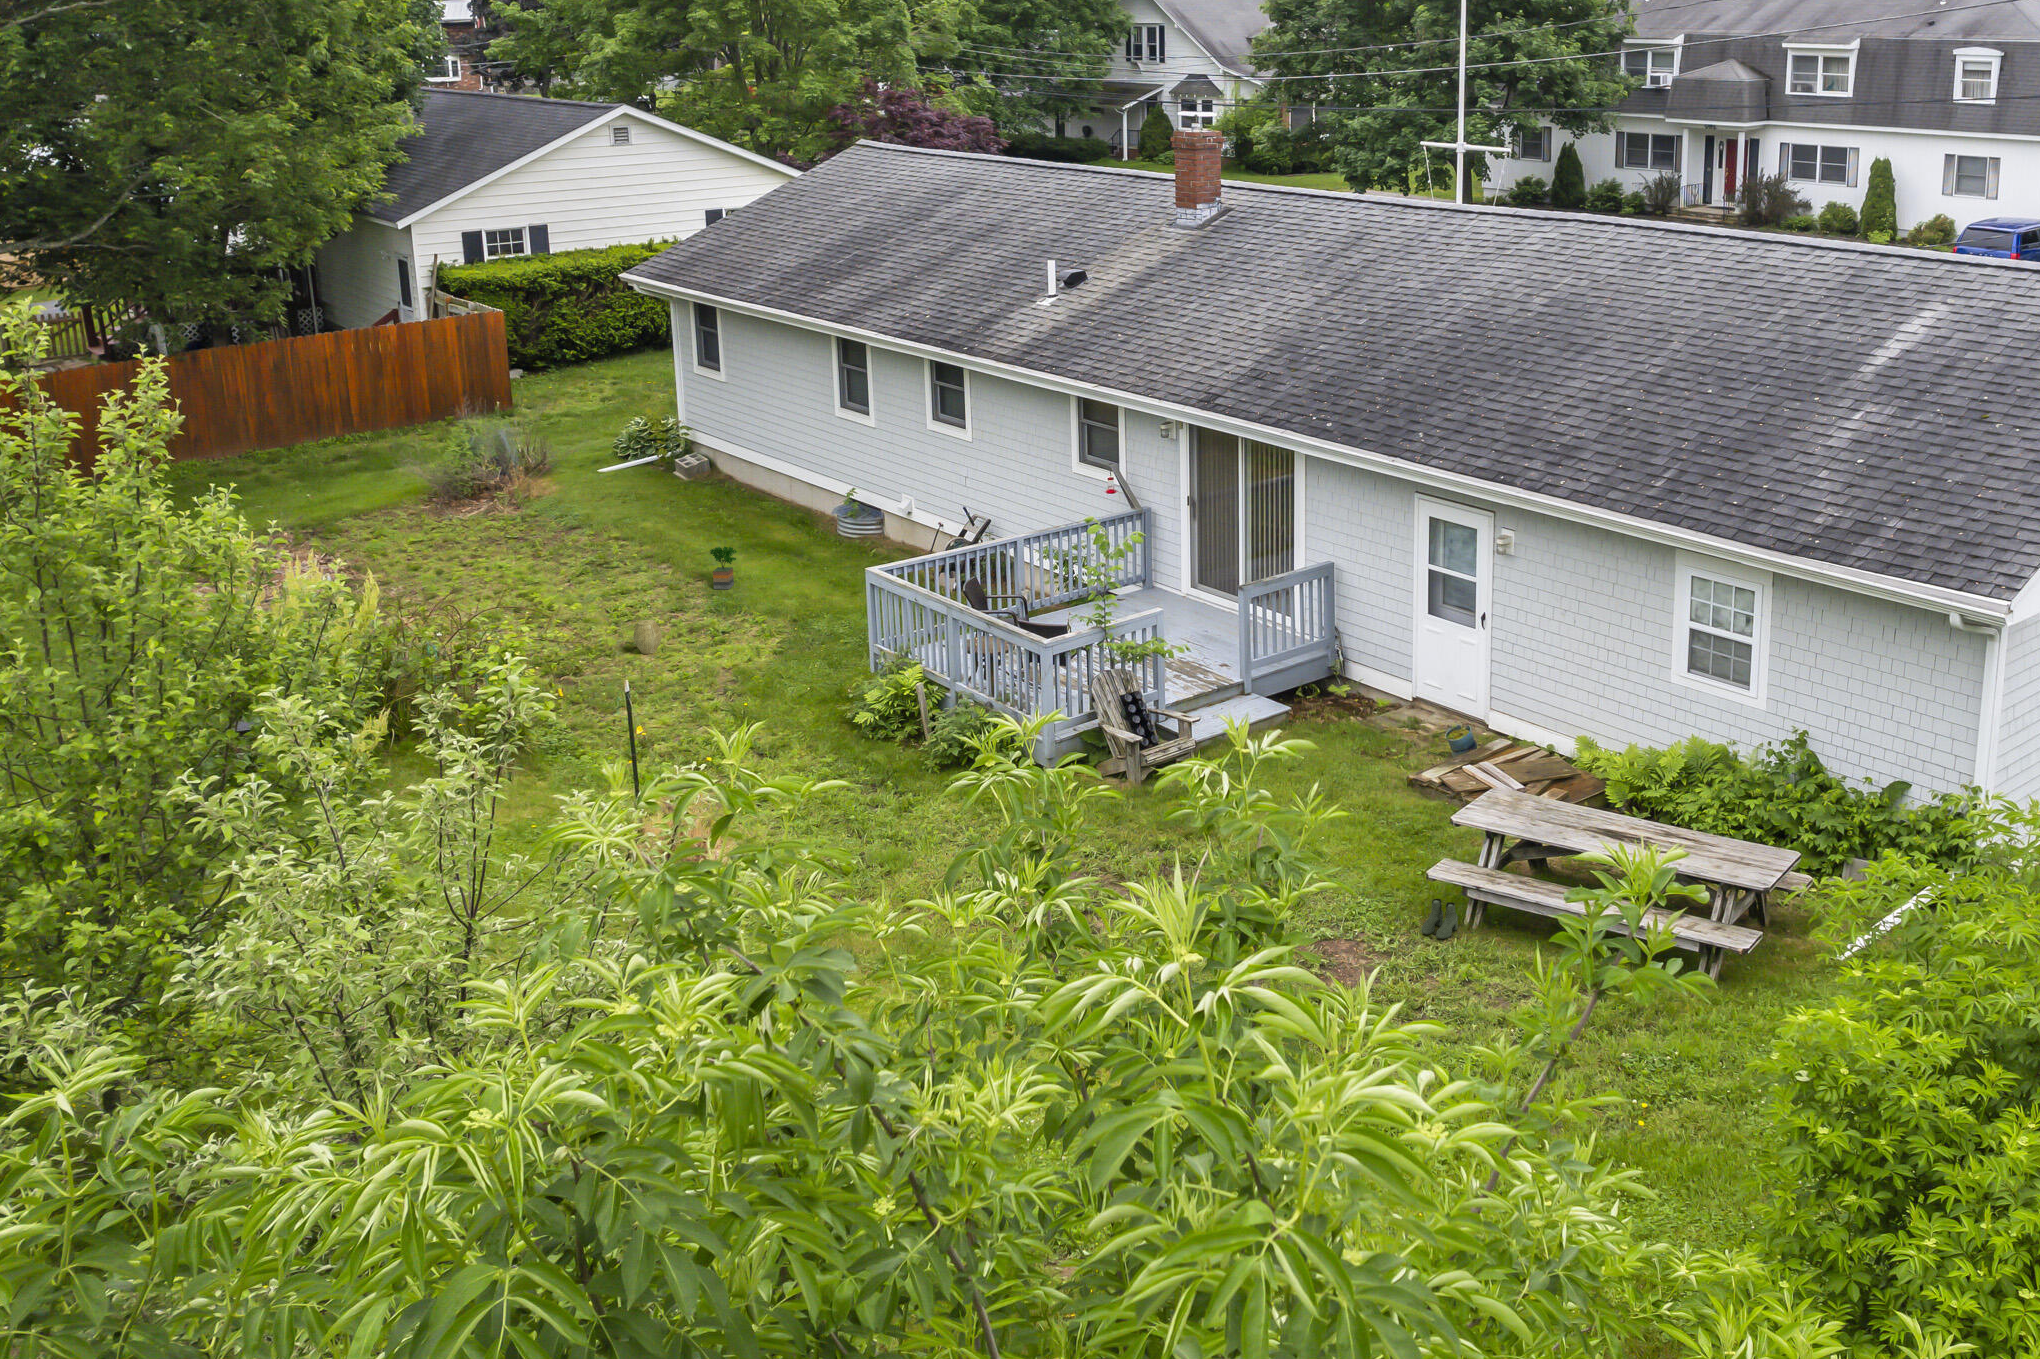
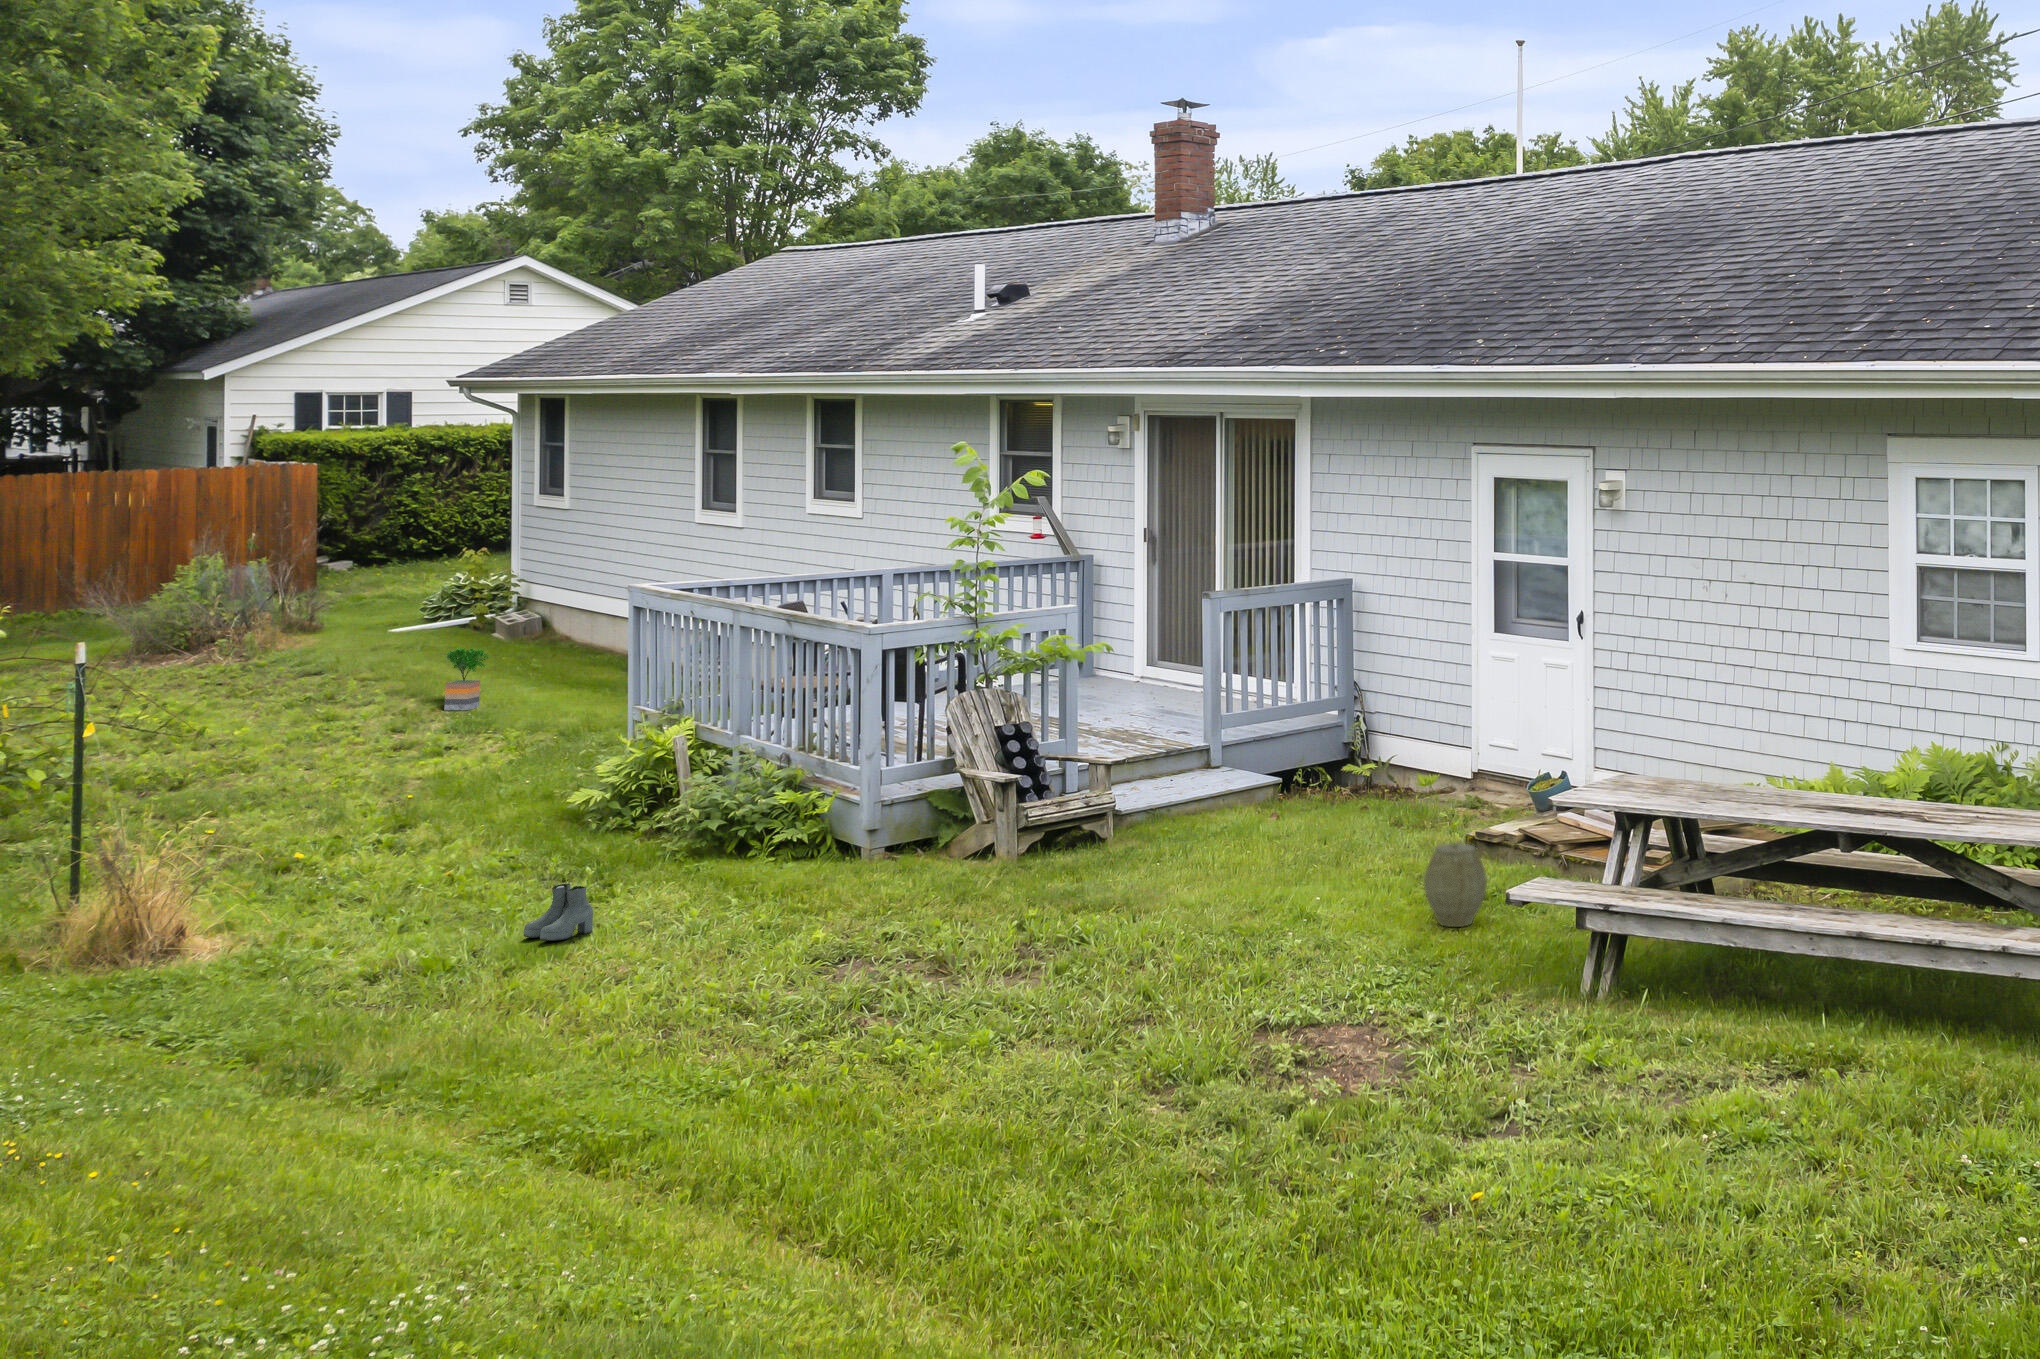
woven basket: present [634,620,662,654] -> present [1424,843,1487,927]
boots: present [1421,899,1458,939] -> present [524,884,593,941]

